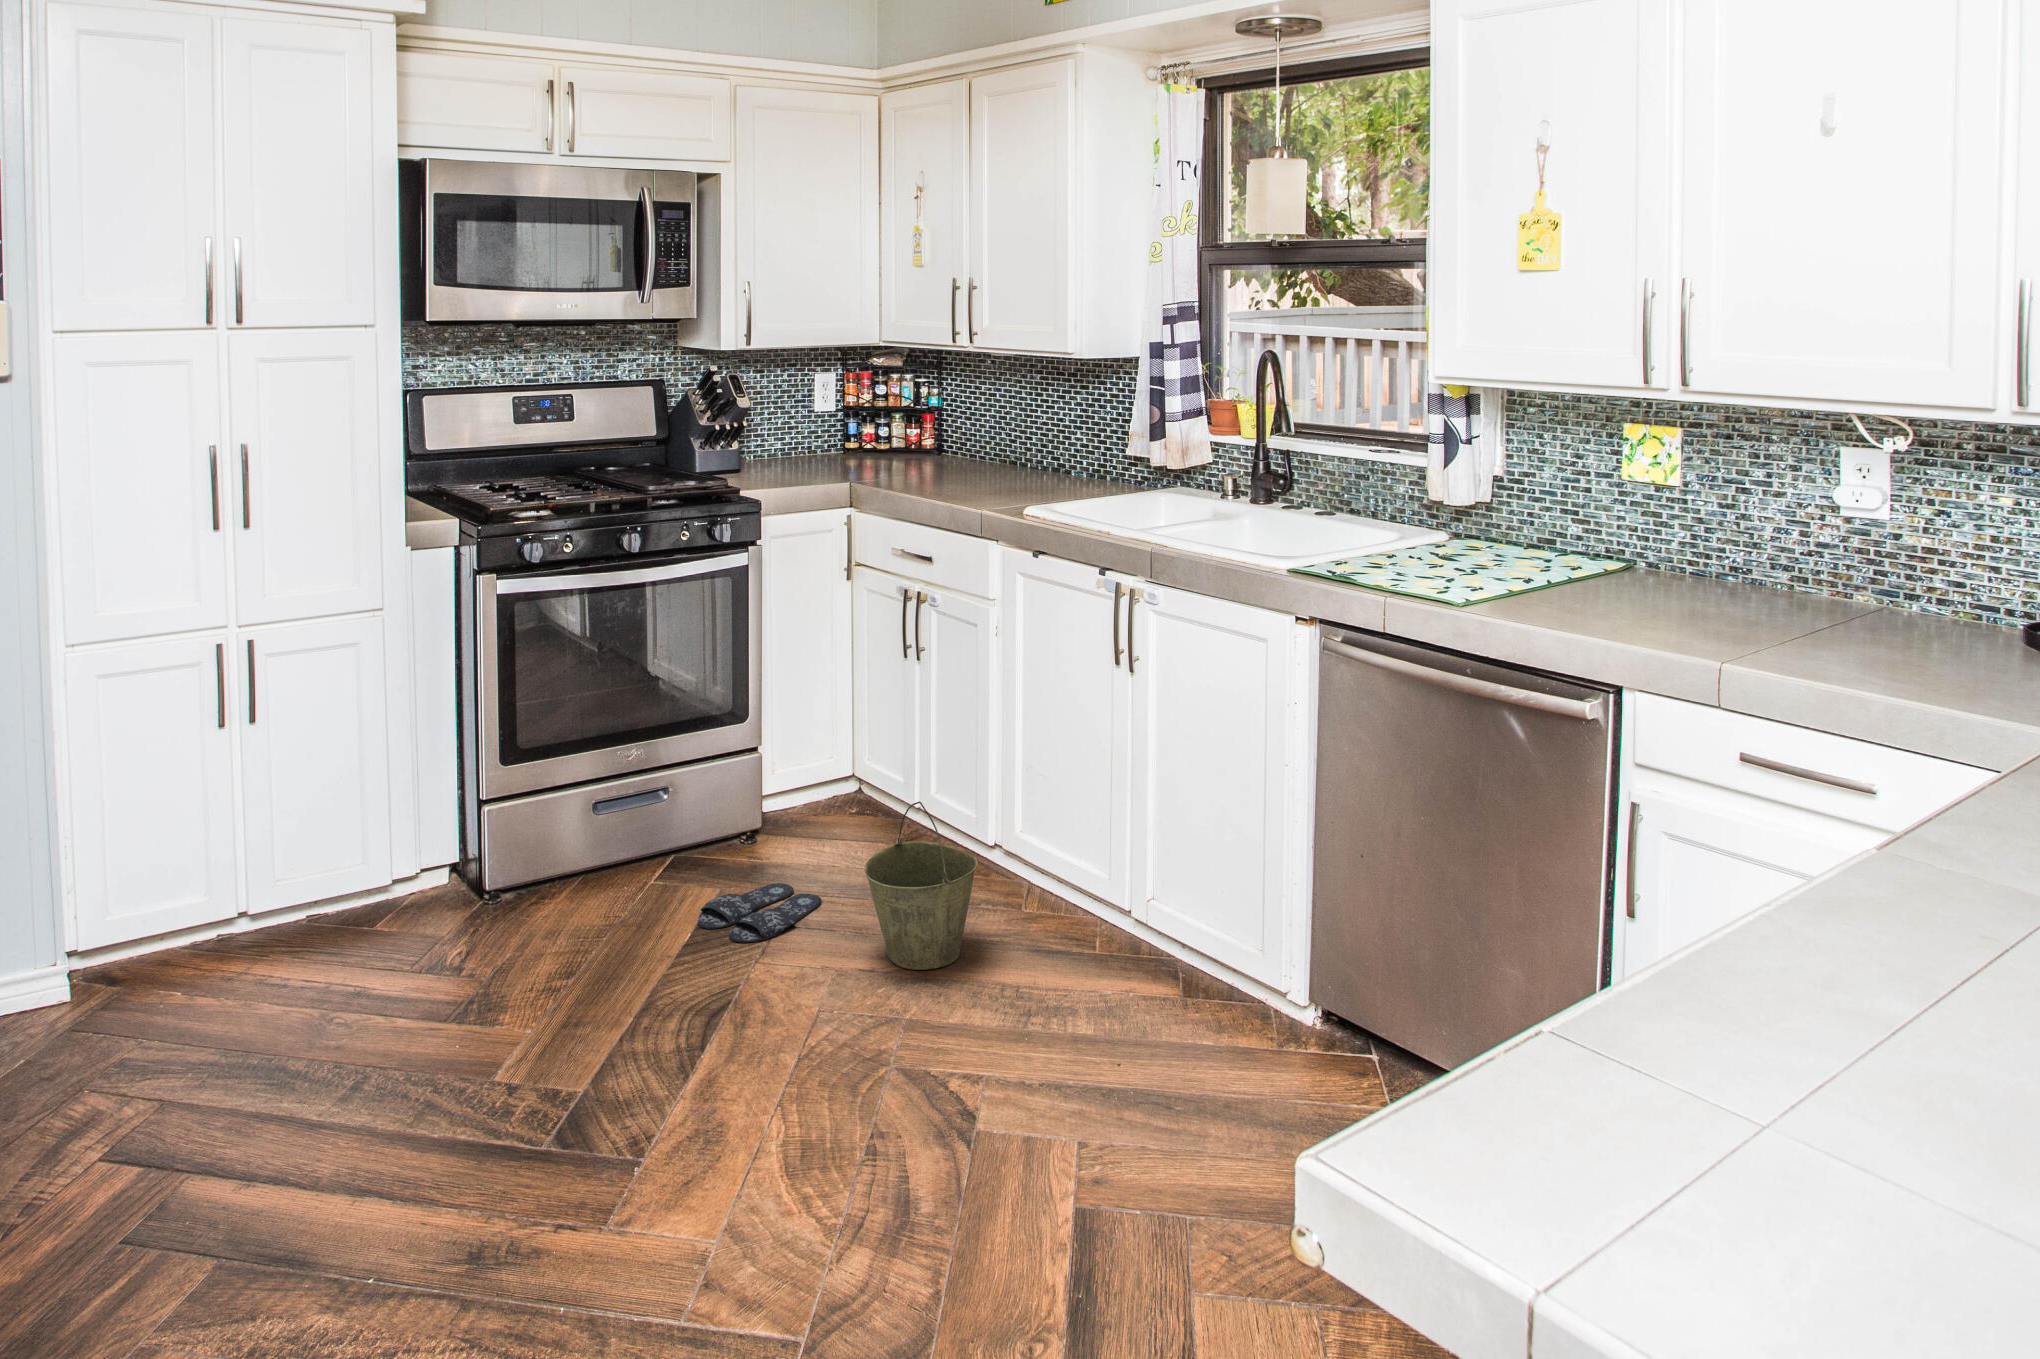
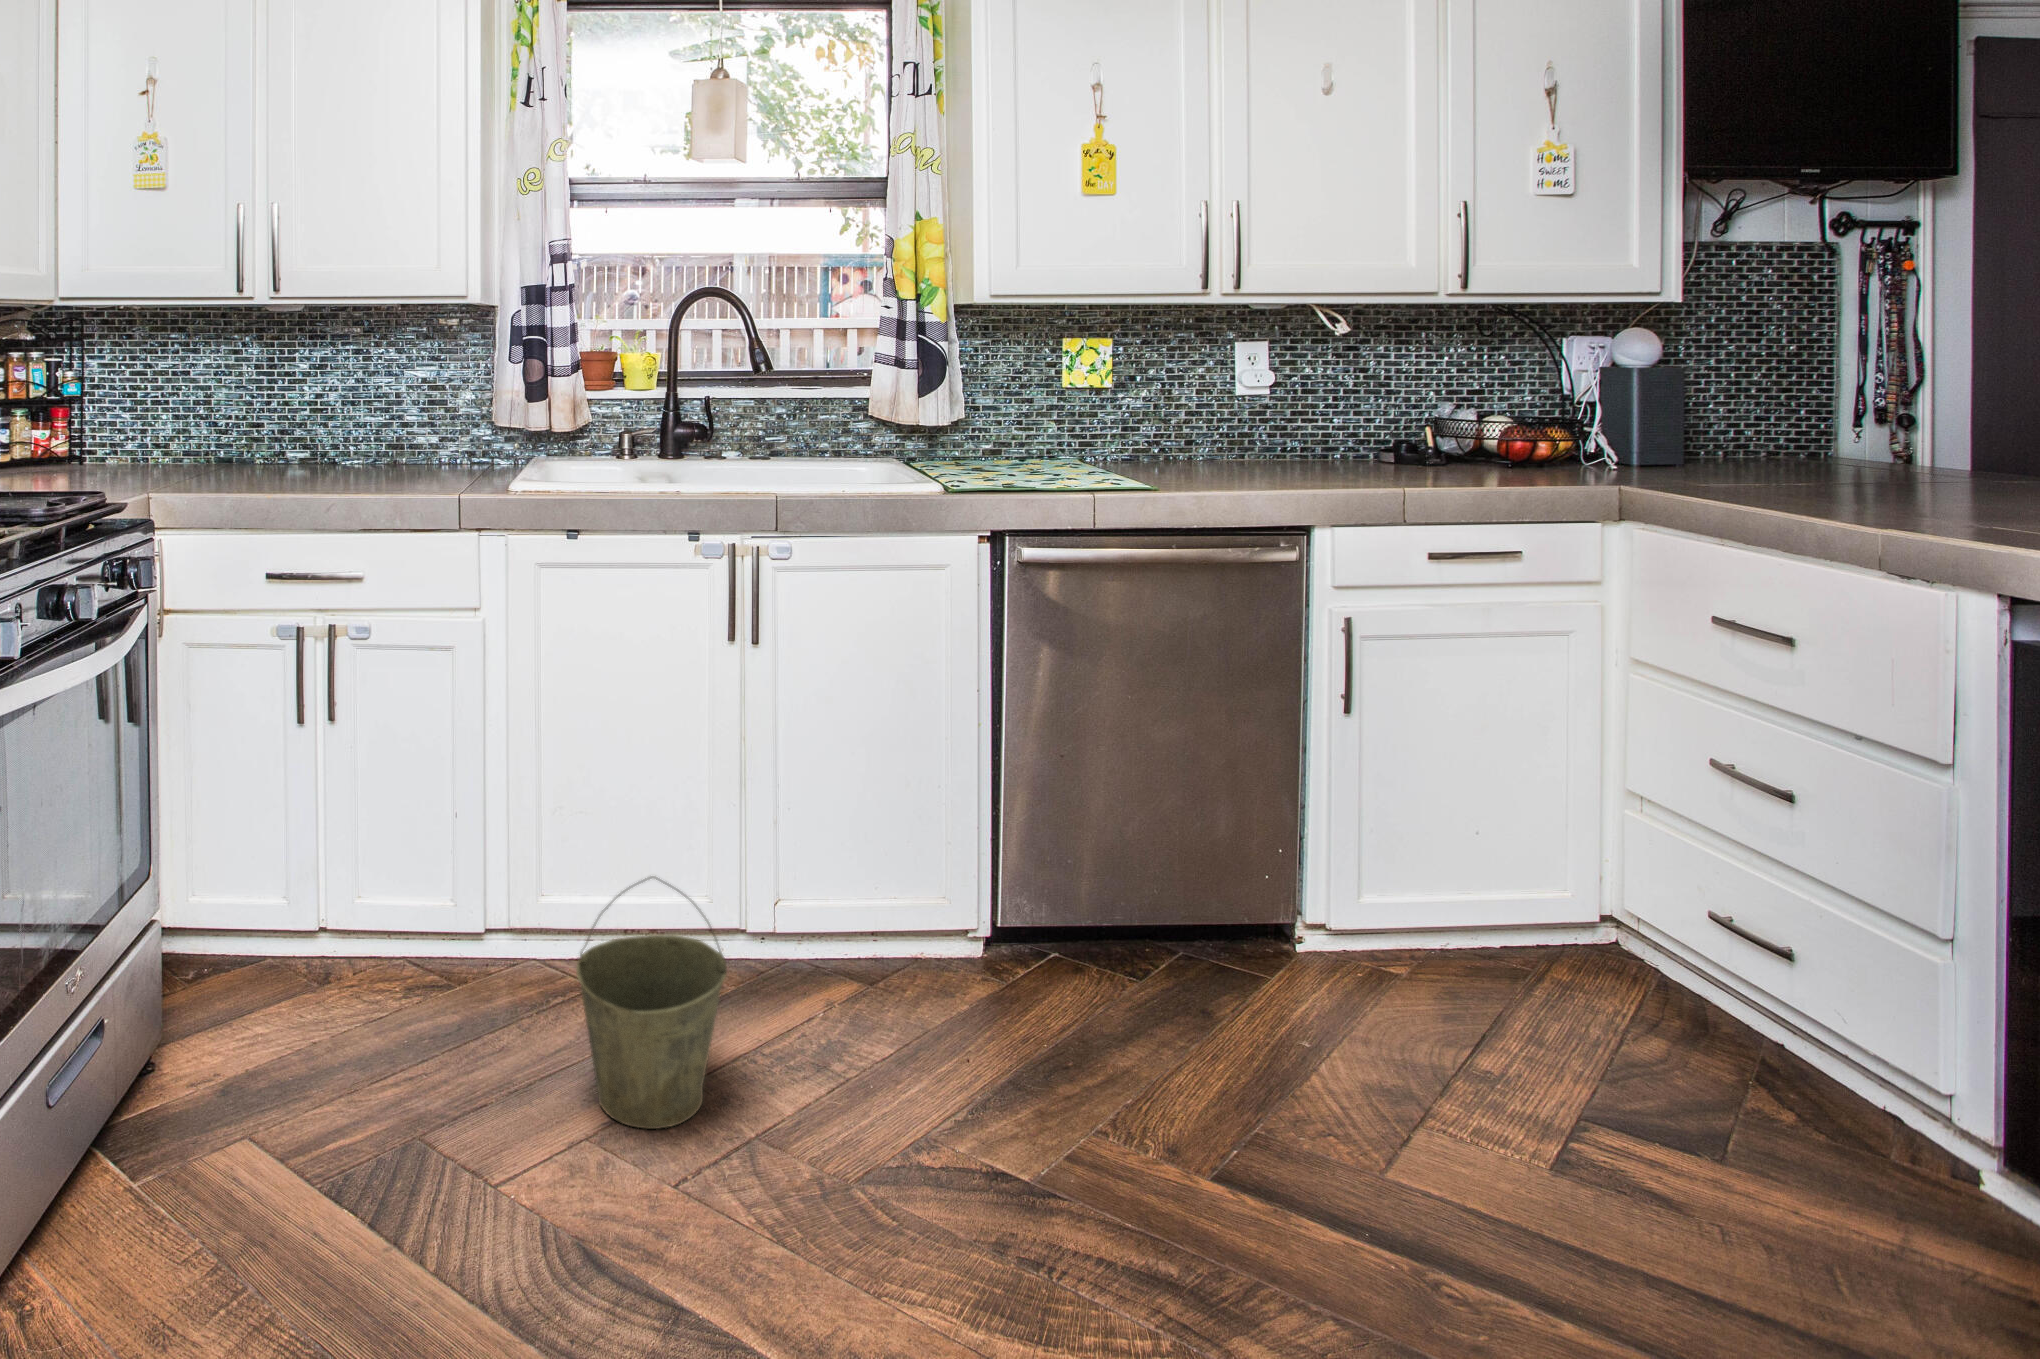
slippers: present [698,883,821,943] -> none [278,1114,456,1253]

